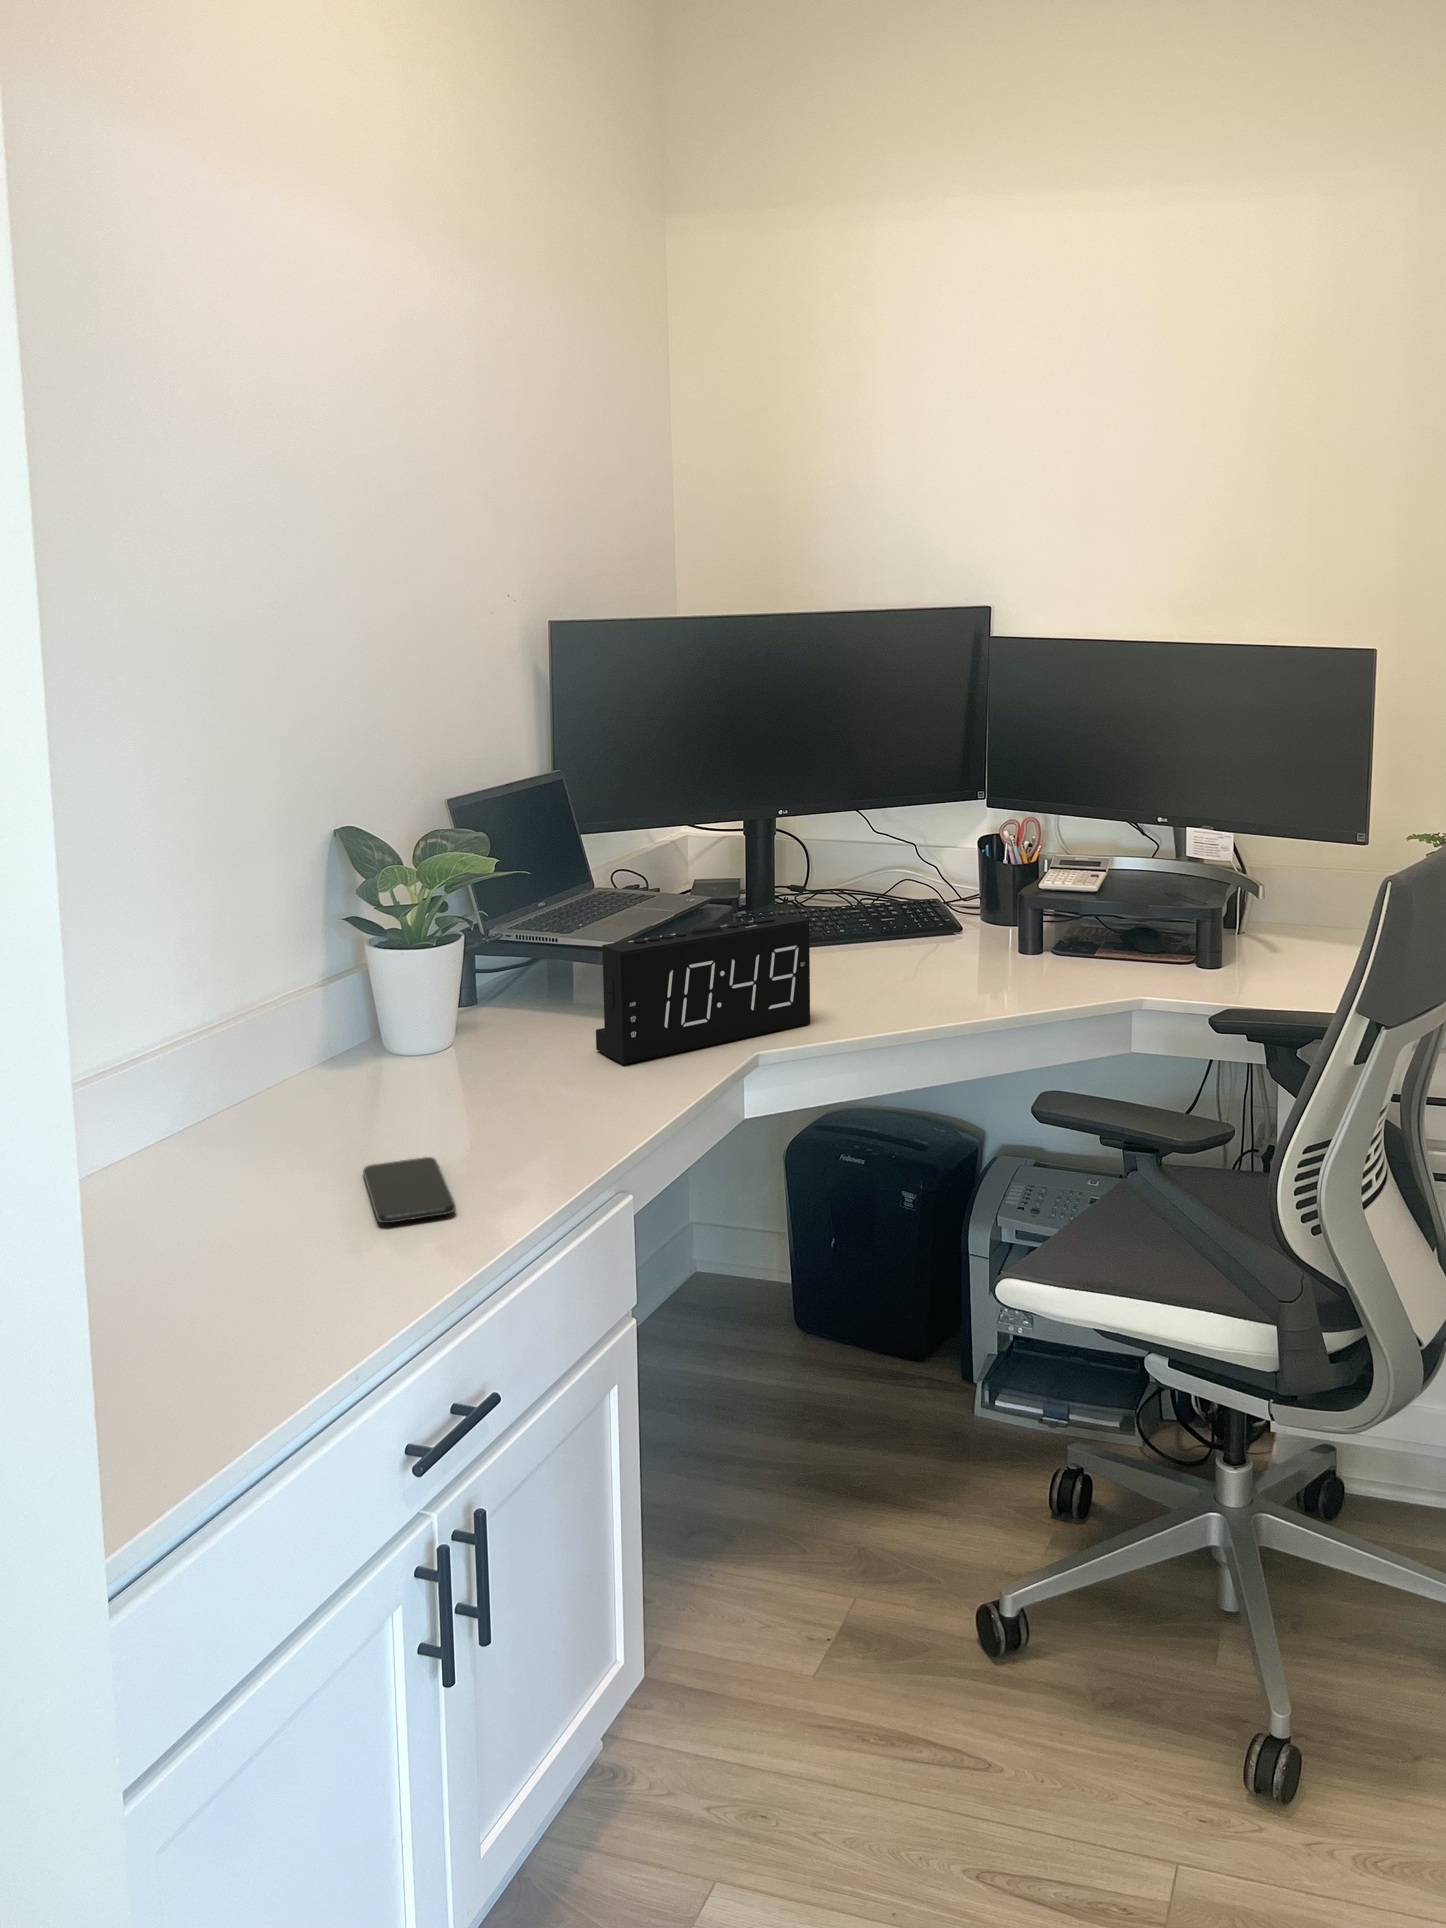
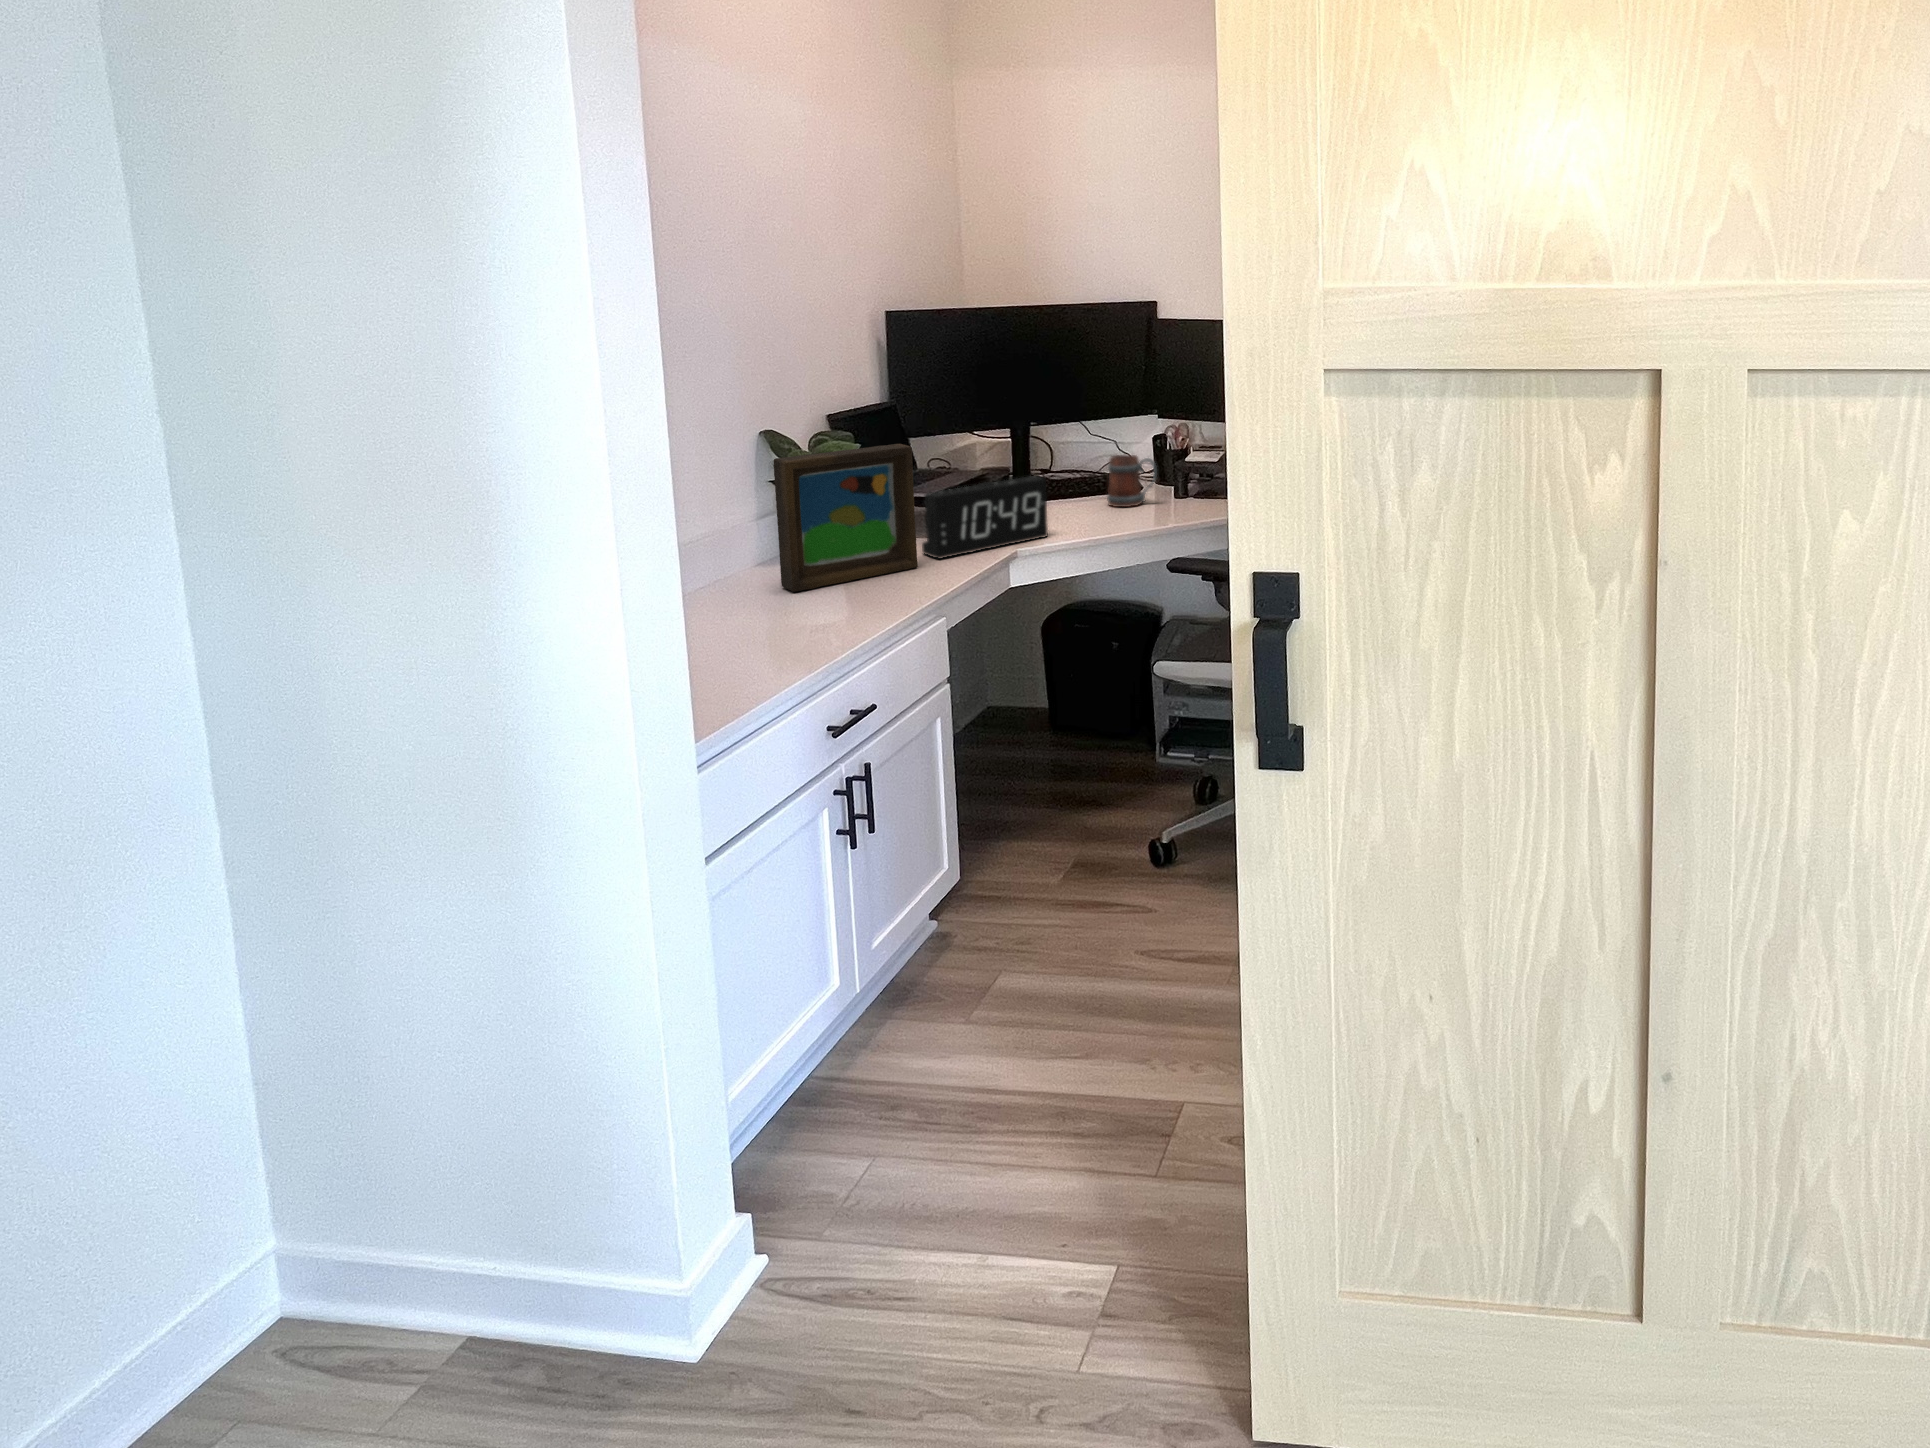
picture frame: none [343,856,587,1125] -> present [773,444,918,592]
mug: none [905,874,993,967] -> present [1107,455,1157,507]
smartphone: present [363,1157,456,1223] -> none [793,603,849,630]

